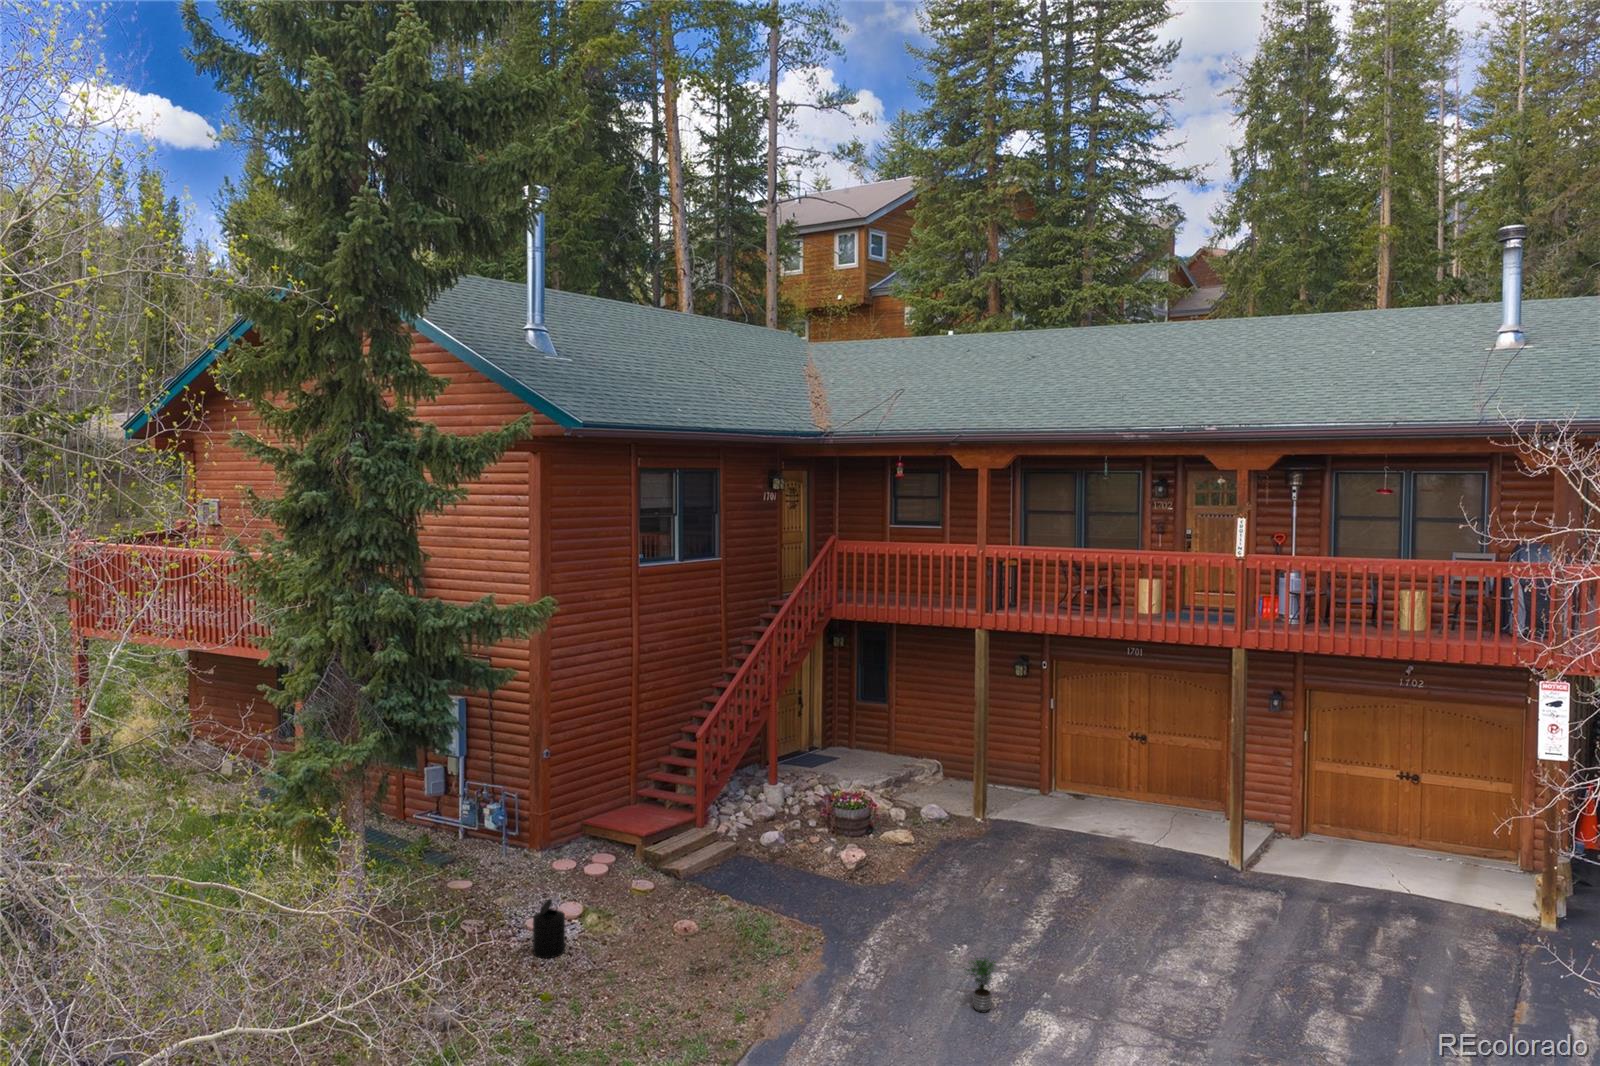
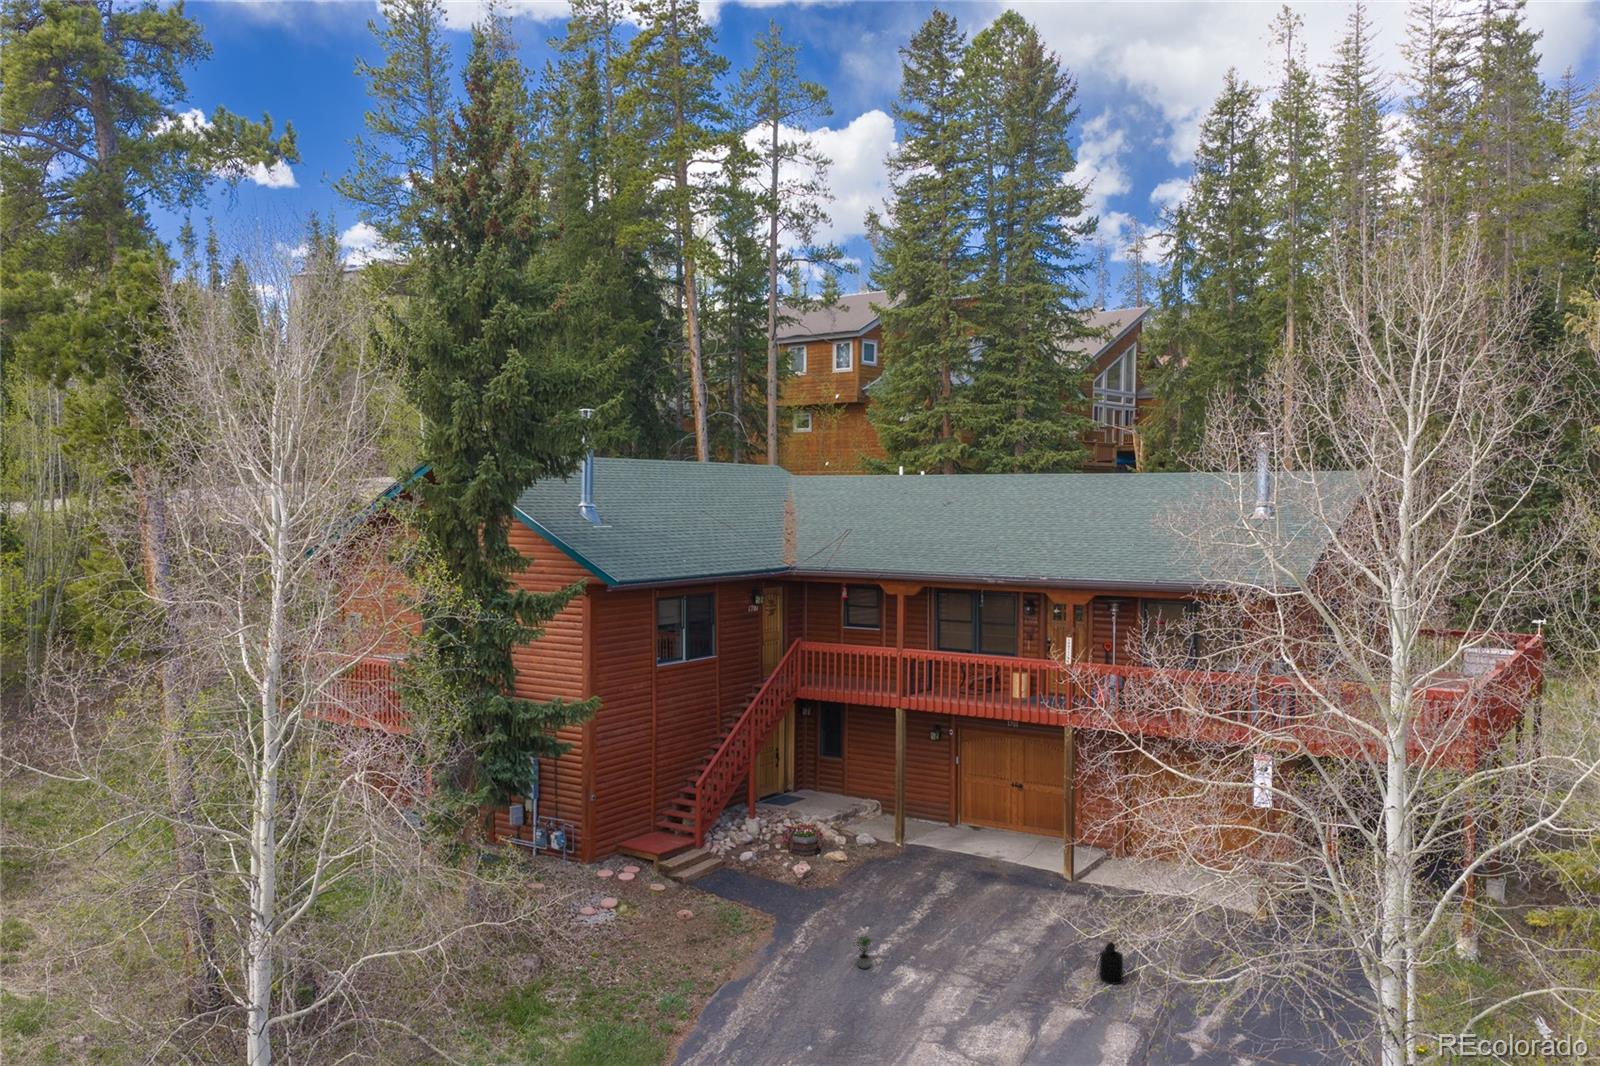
trash can: present [533,899,565,958] -> present [1100,942,1123,984]

